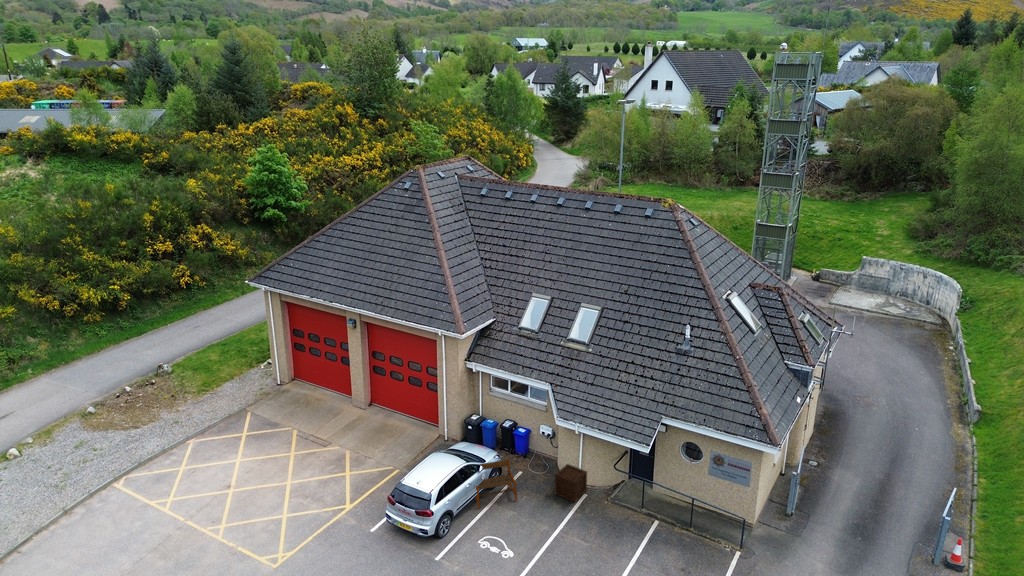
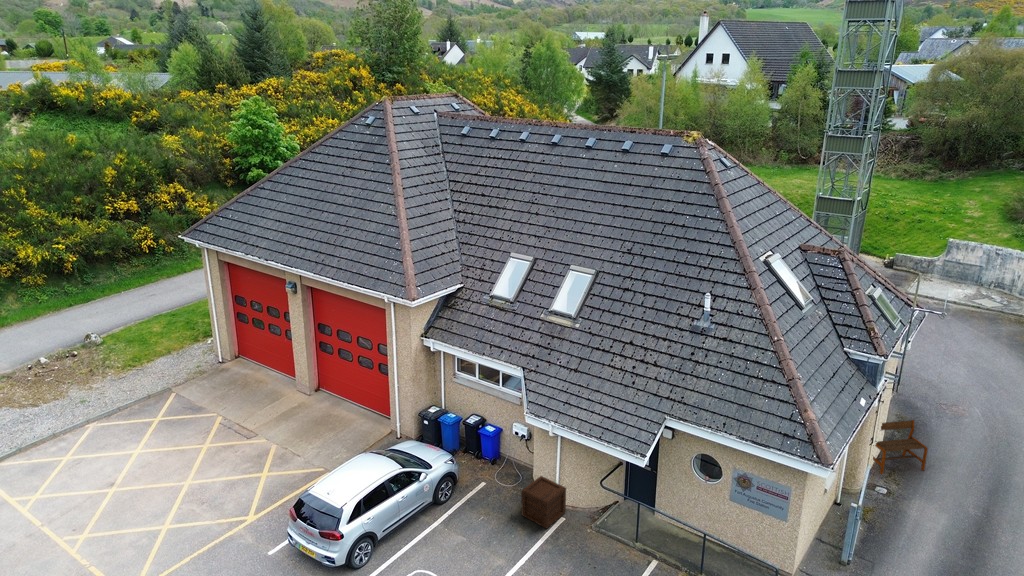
bench: present [476,459,517,509] -> present [873,420,928,474]

